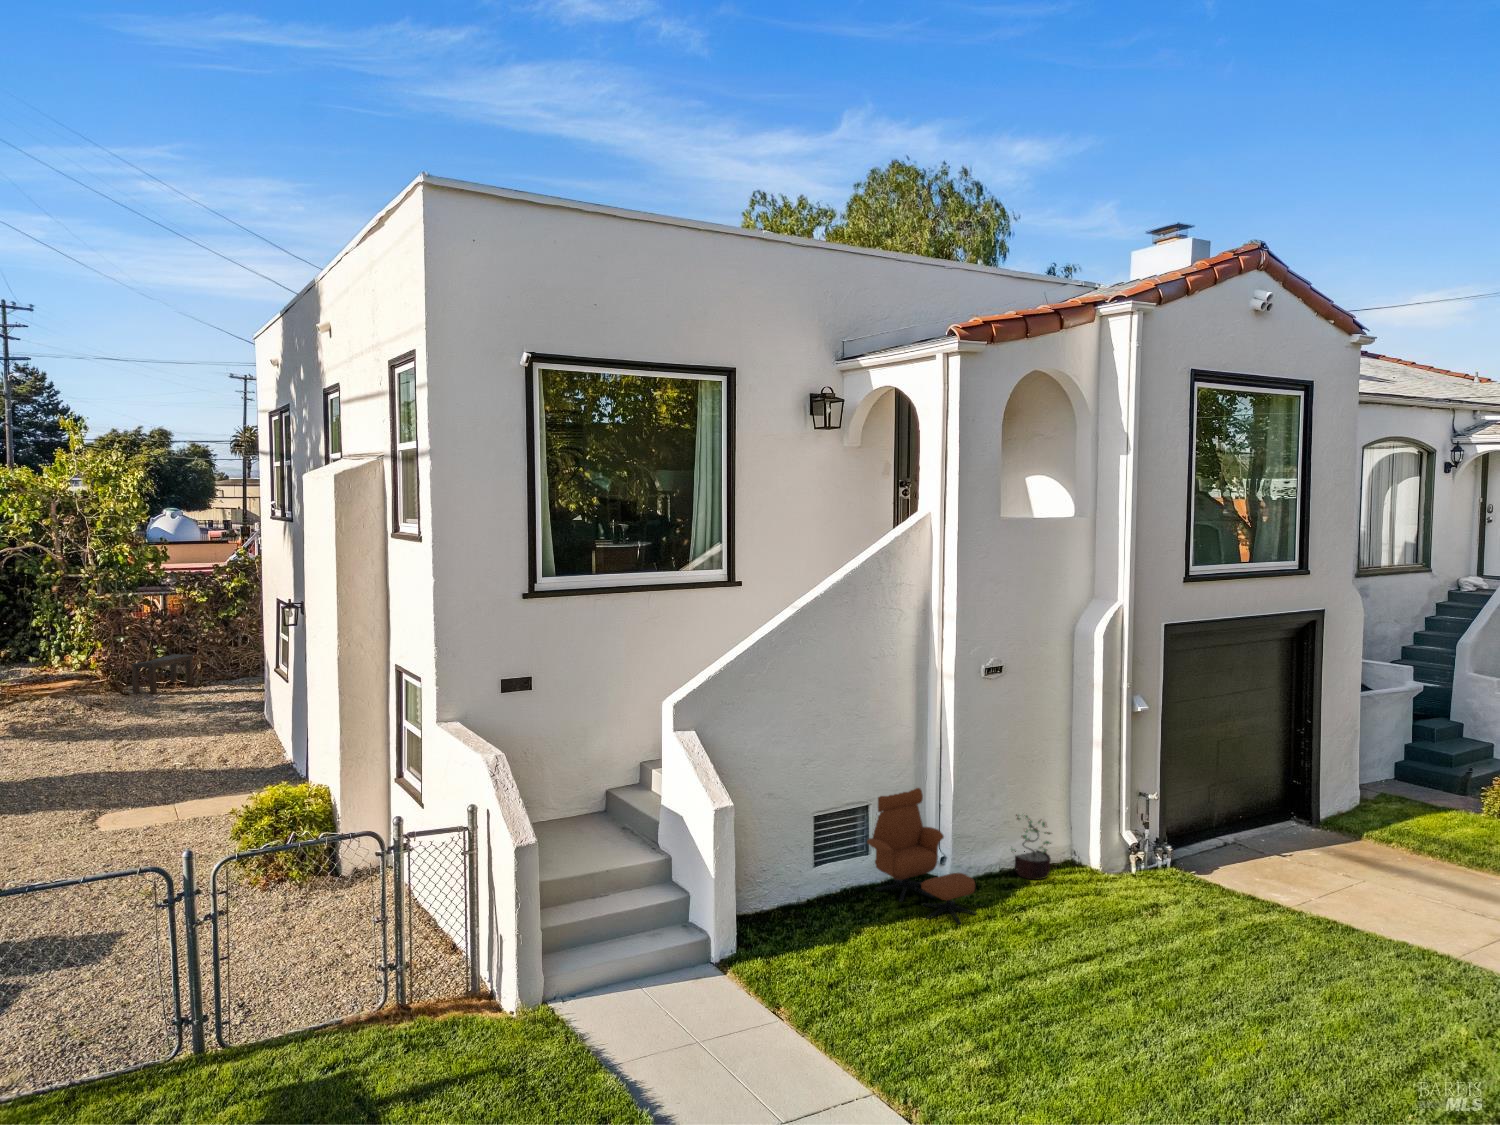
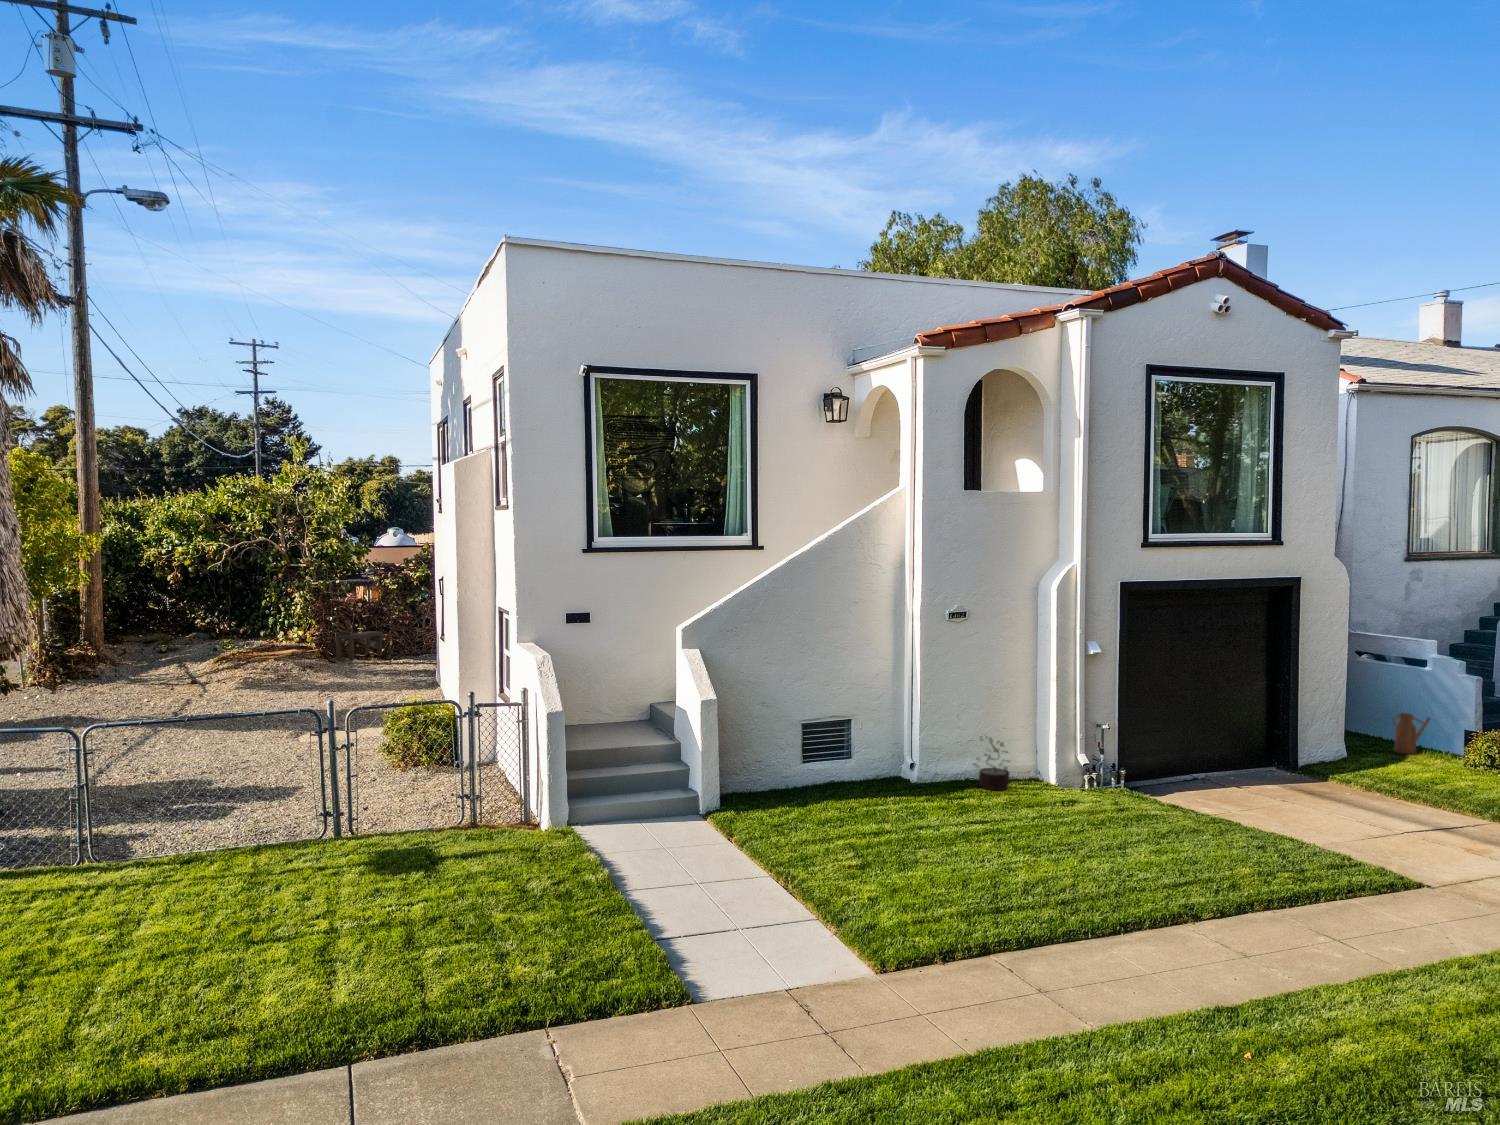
watering can: none [1376,744,1421,788] -> present [1392,713,1430,754]
lounge chair: present [867,788,977,924] -> none [845,708,926,810]

